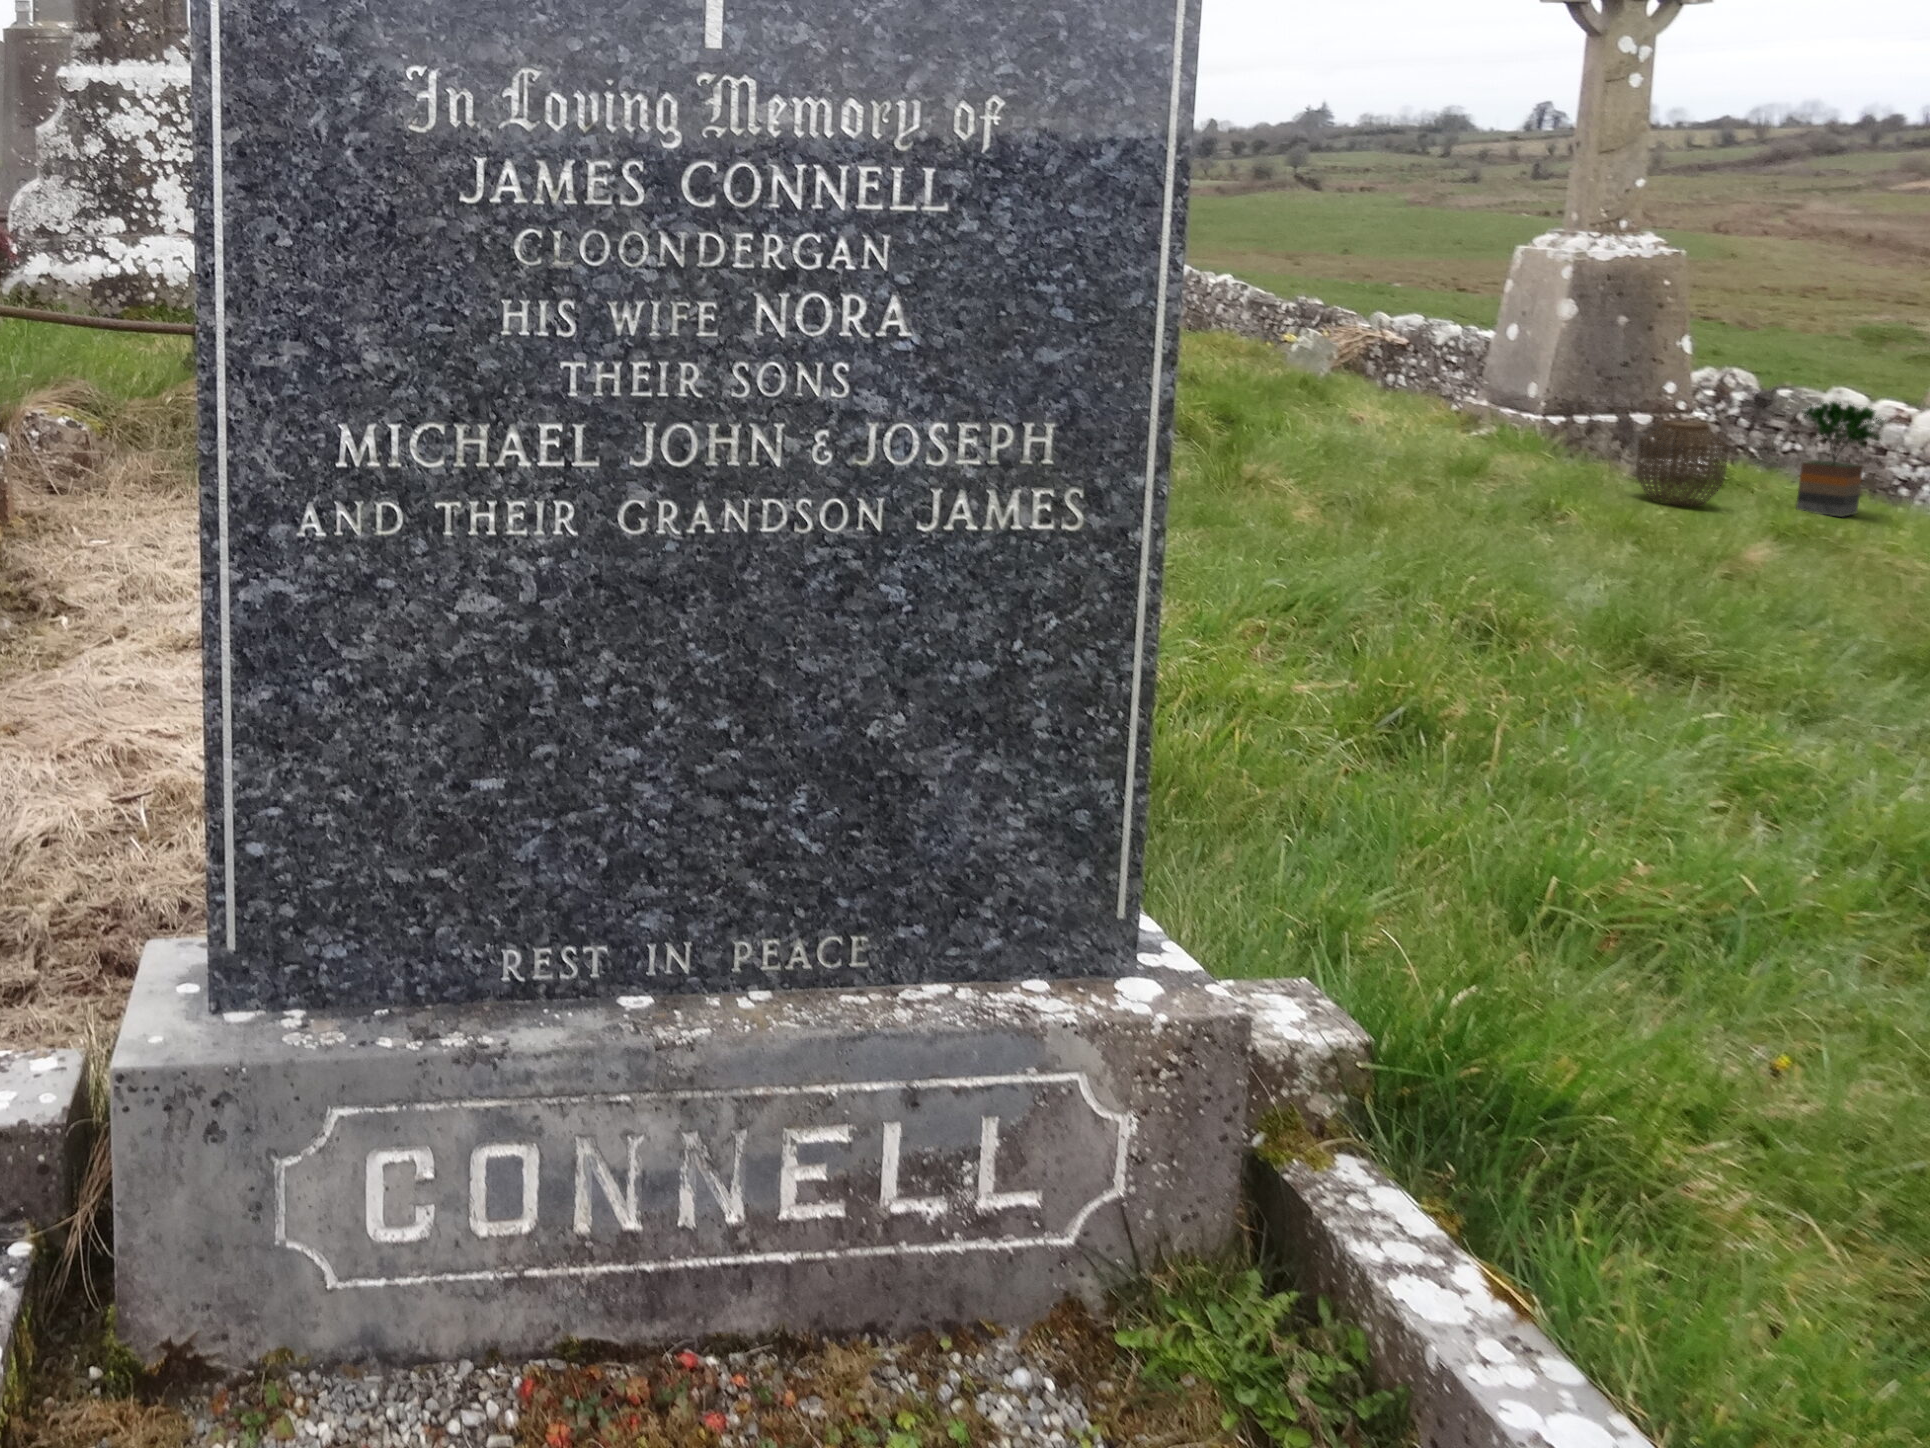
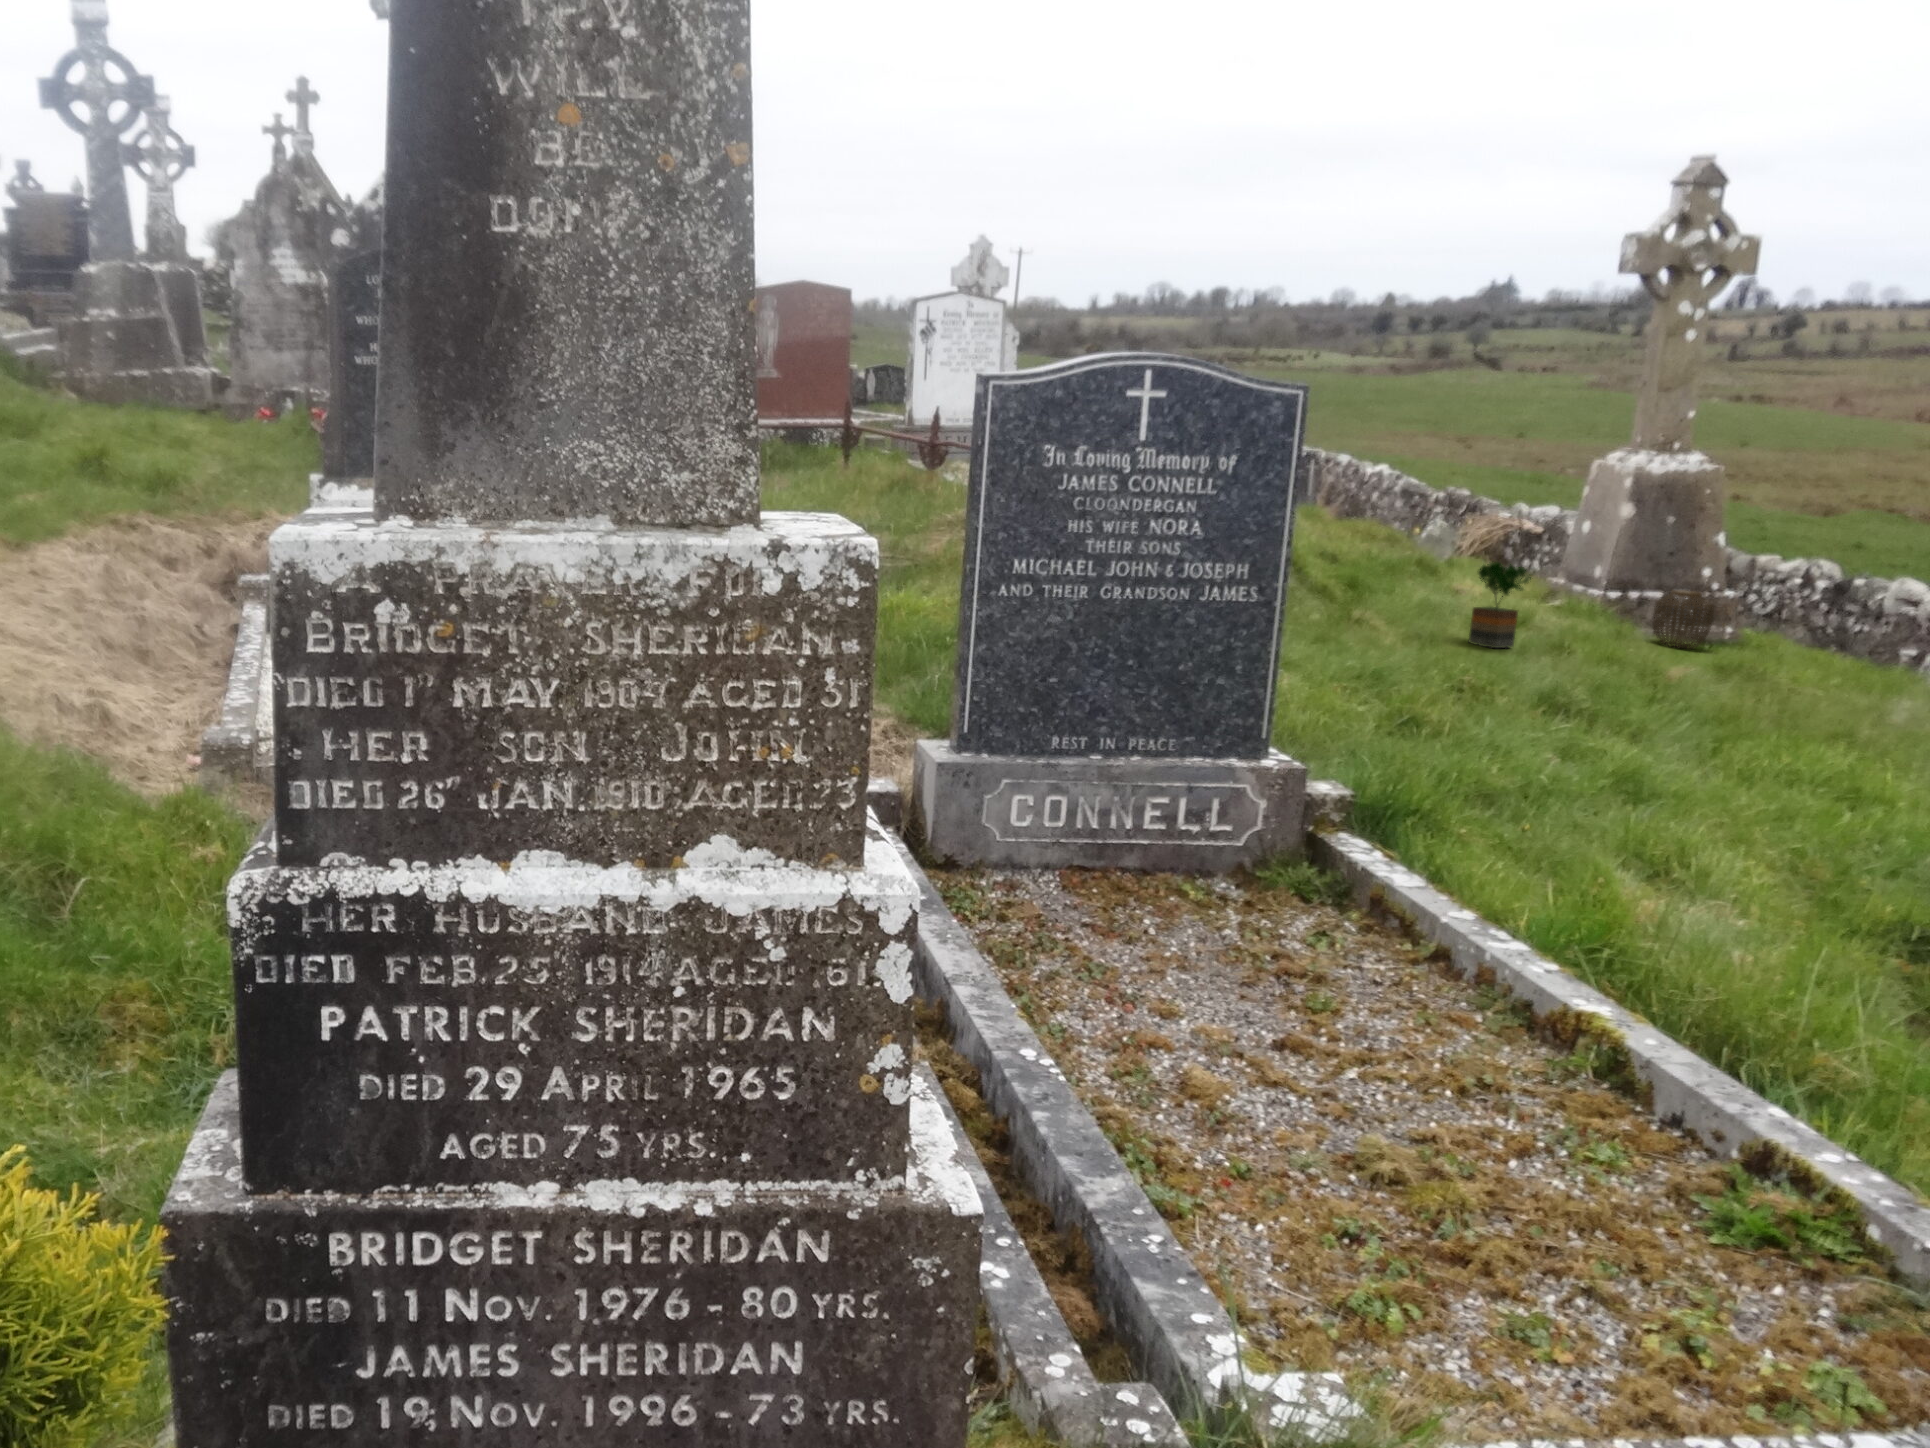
potted tree: present [1796,401,1886,517] -> present [1468,562,1531,648]

